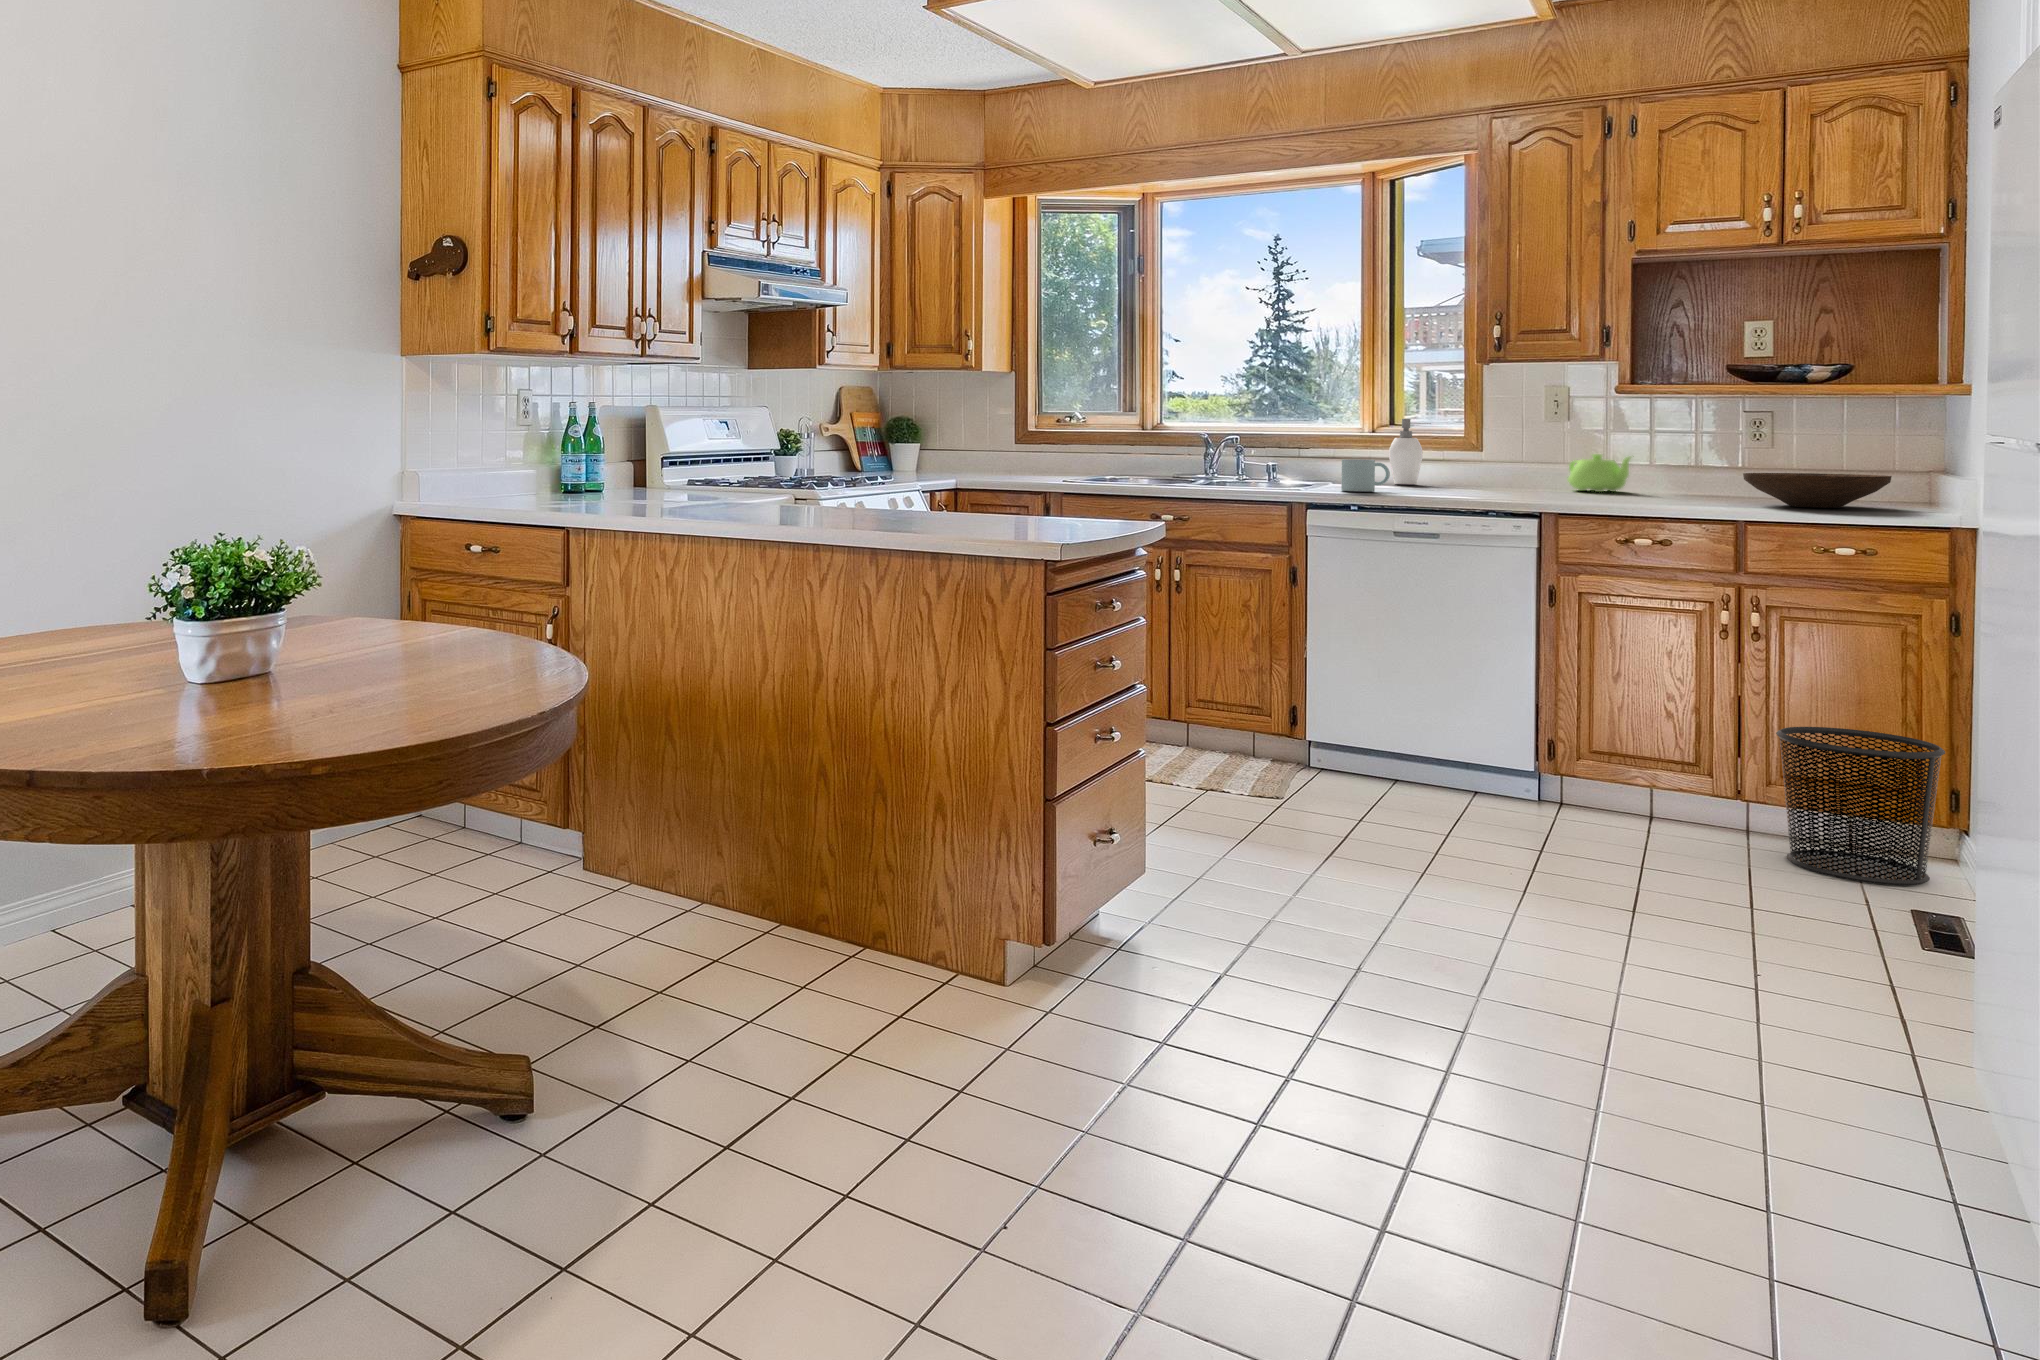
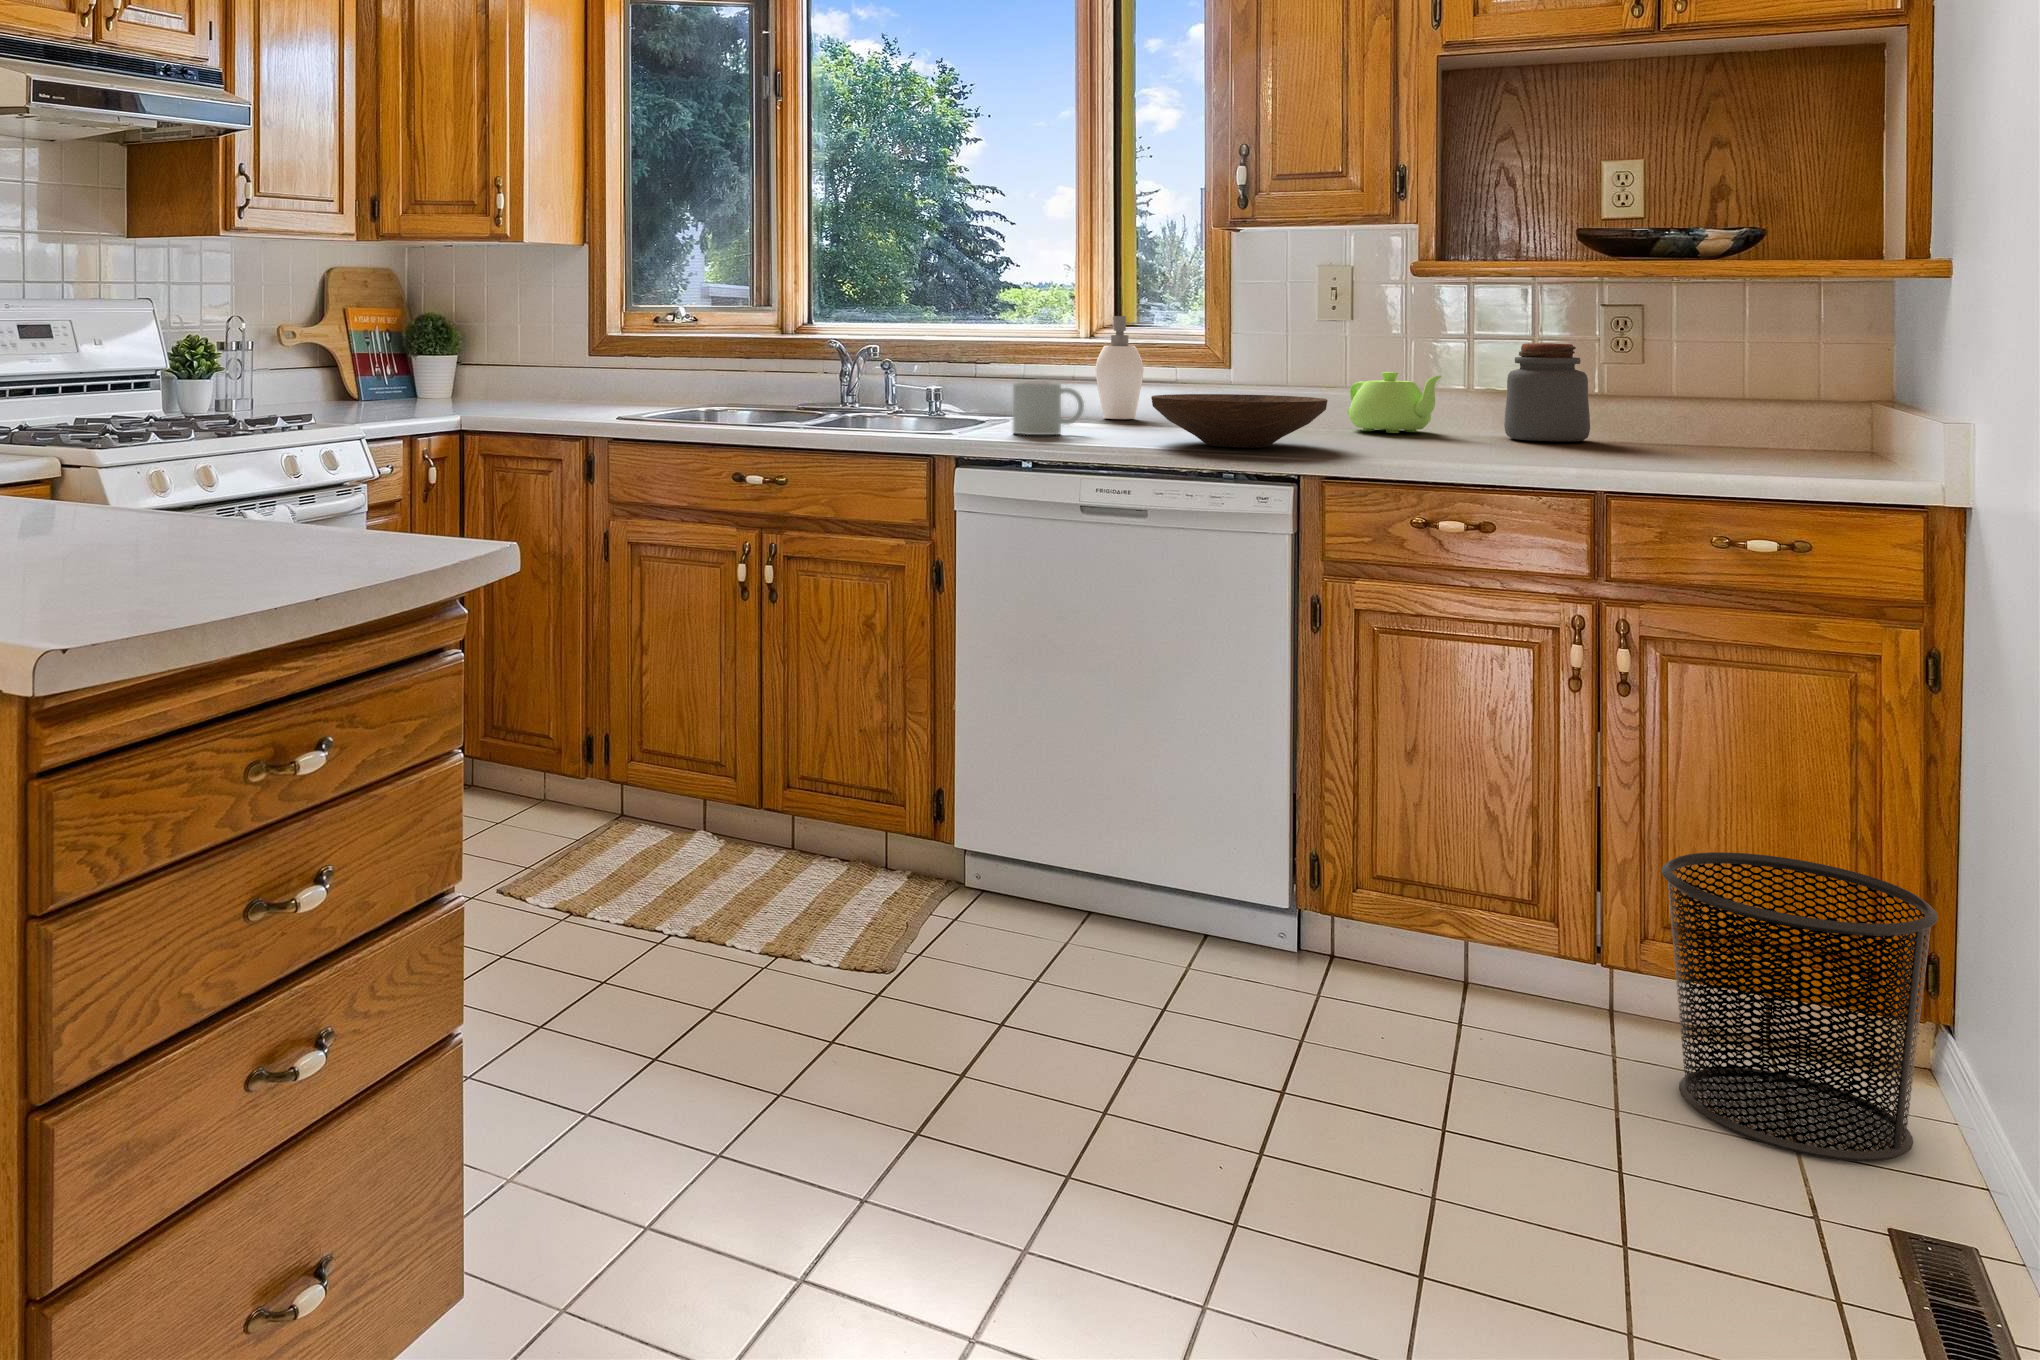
jar: none [1677,436,1736,496] -> present [1504,343,1590,441]
wooden bowl: present [1743,473,1892,508] -> present [1151,394,1328,448]

